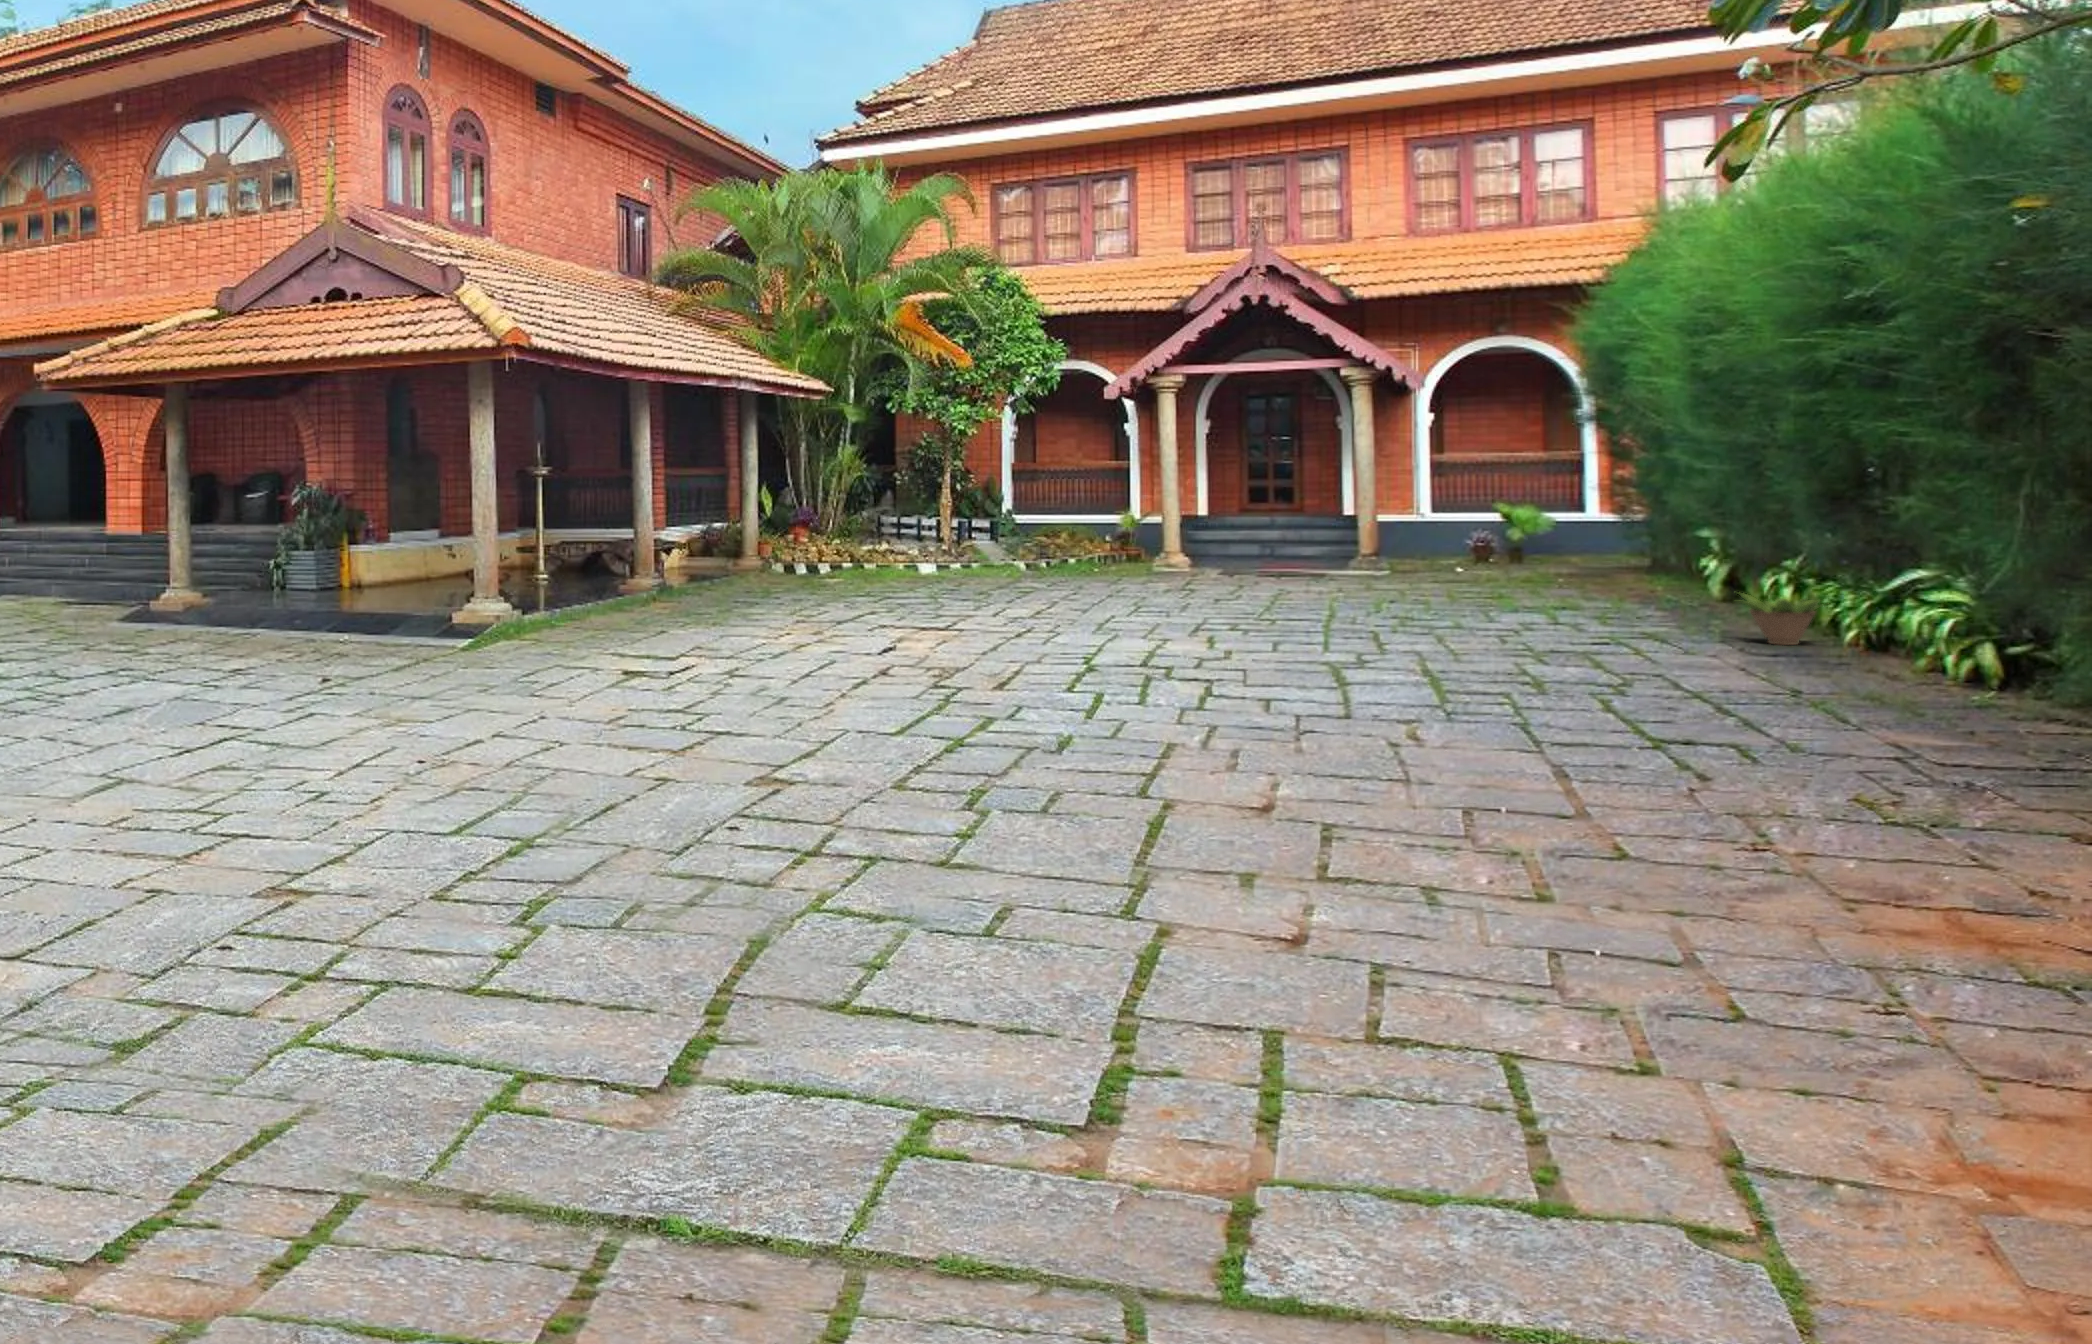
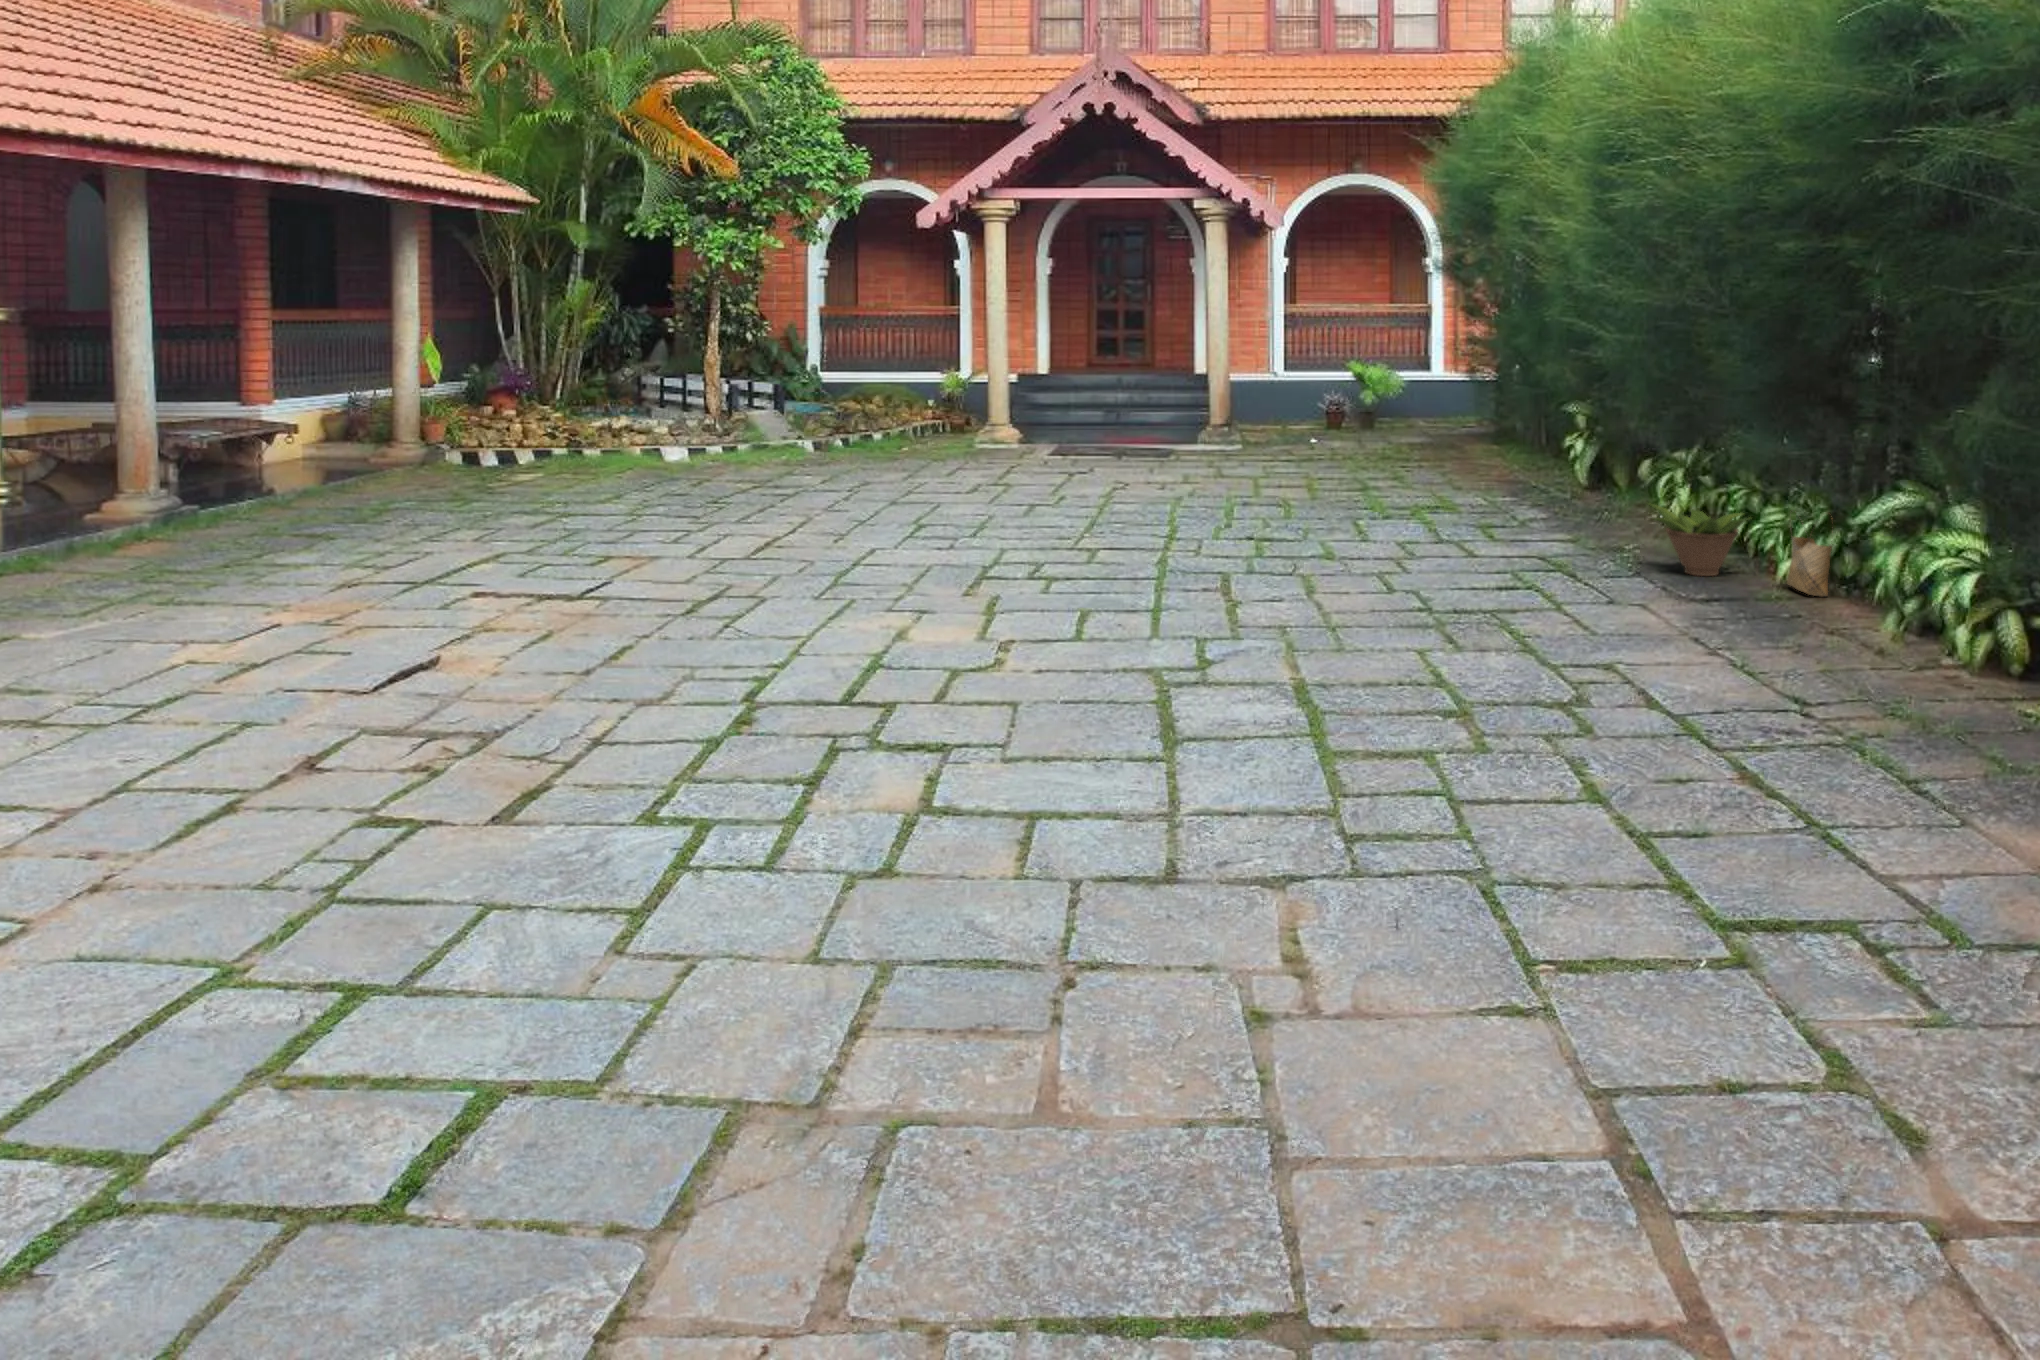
woven basket: none [1851,593,1889,656] -> present [1787,527,1833,596]

